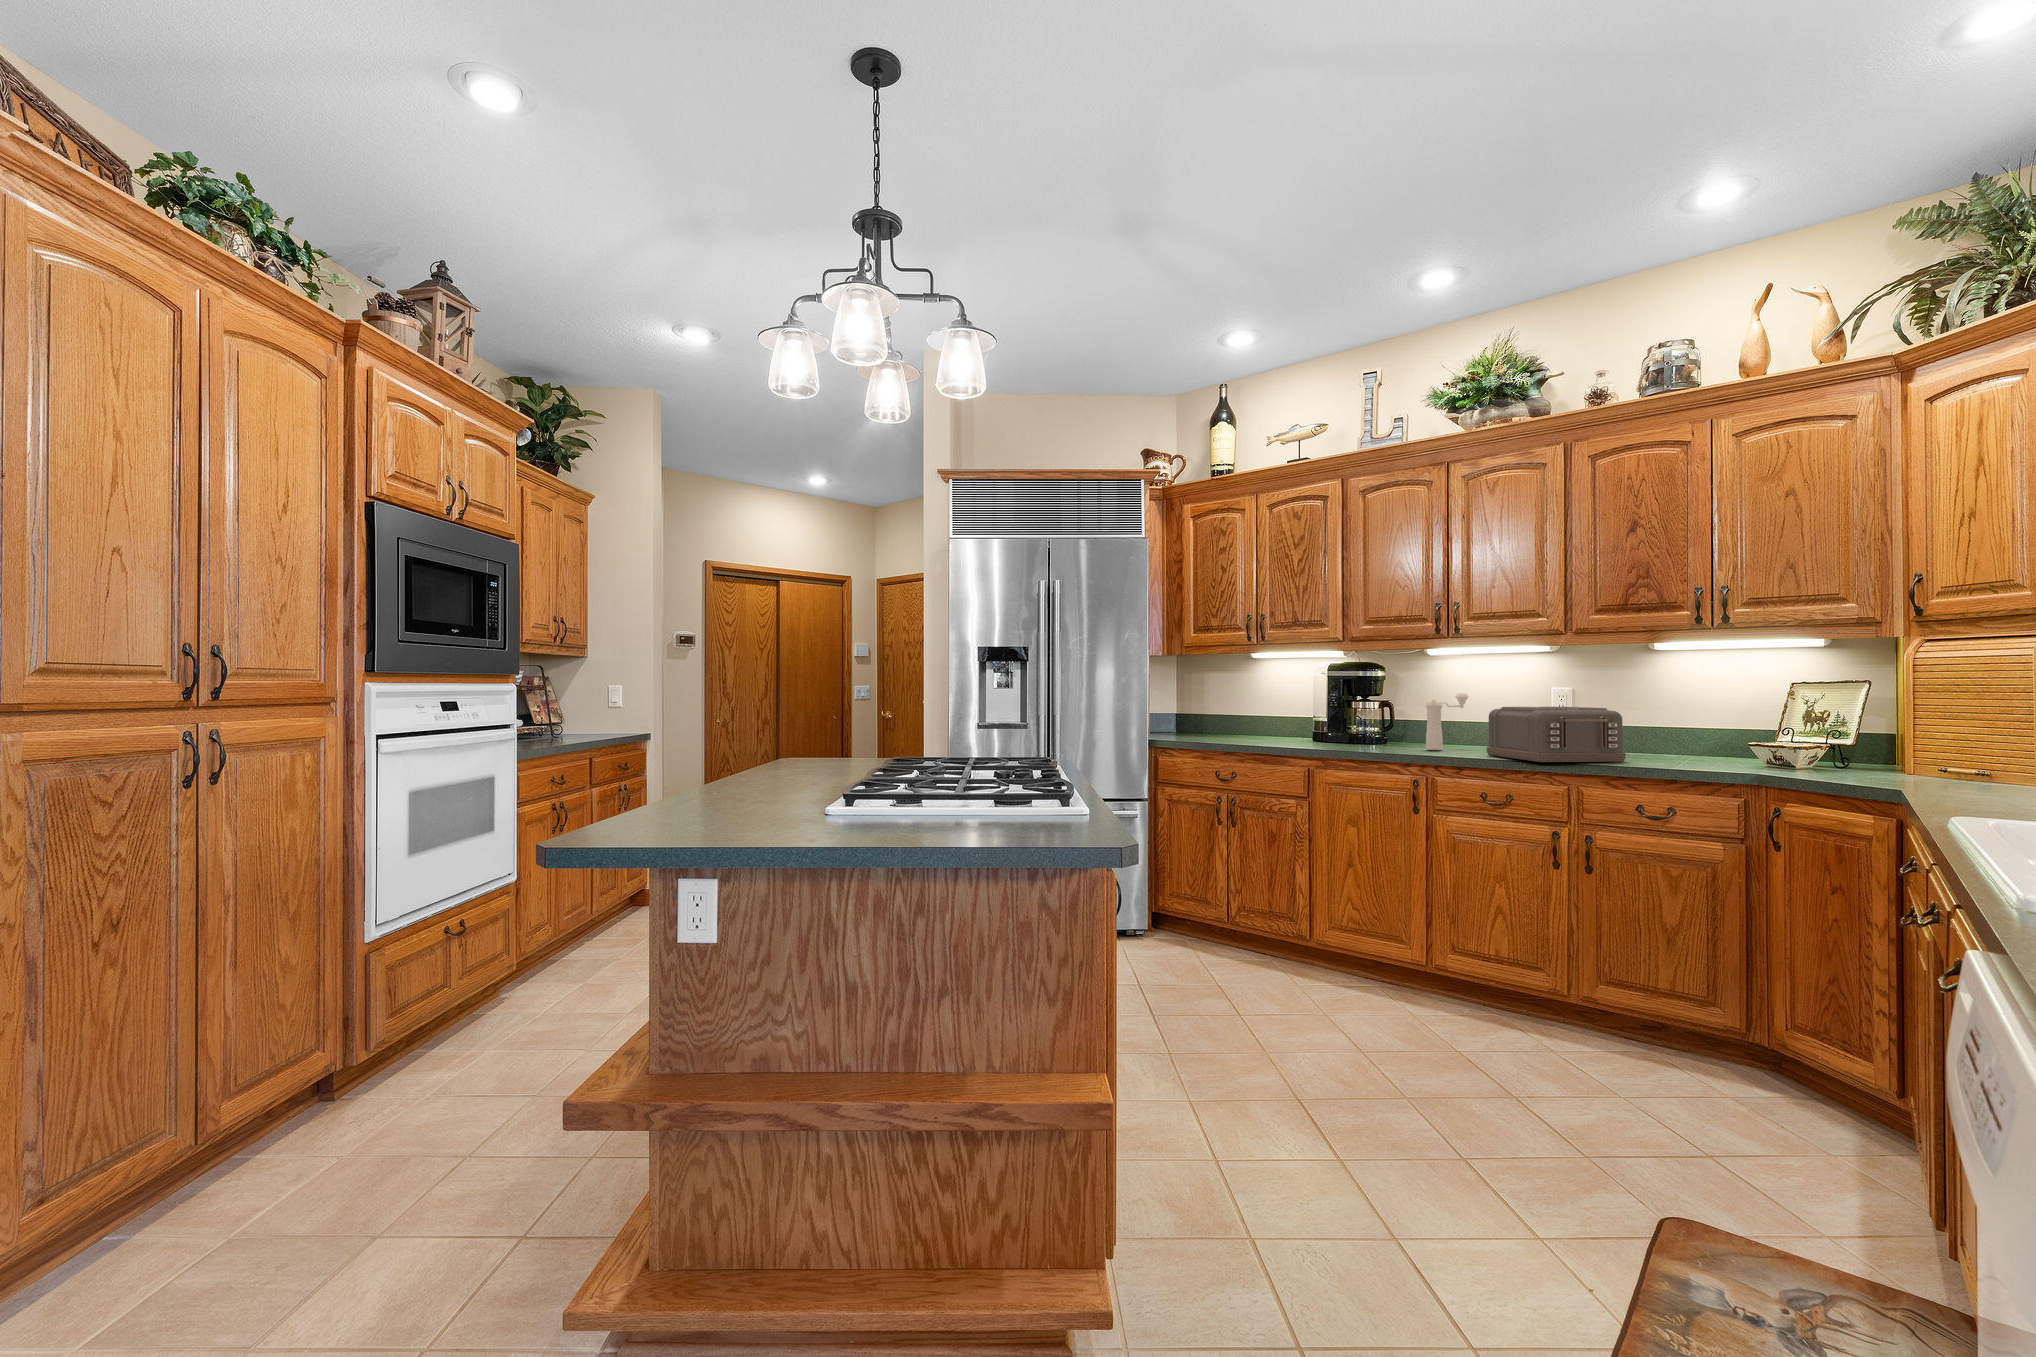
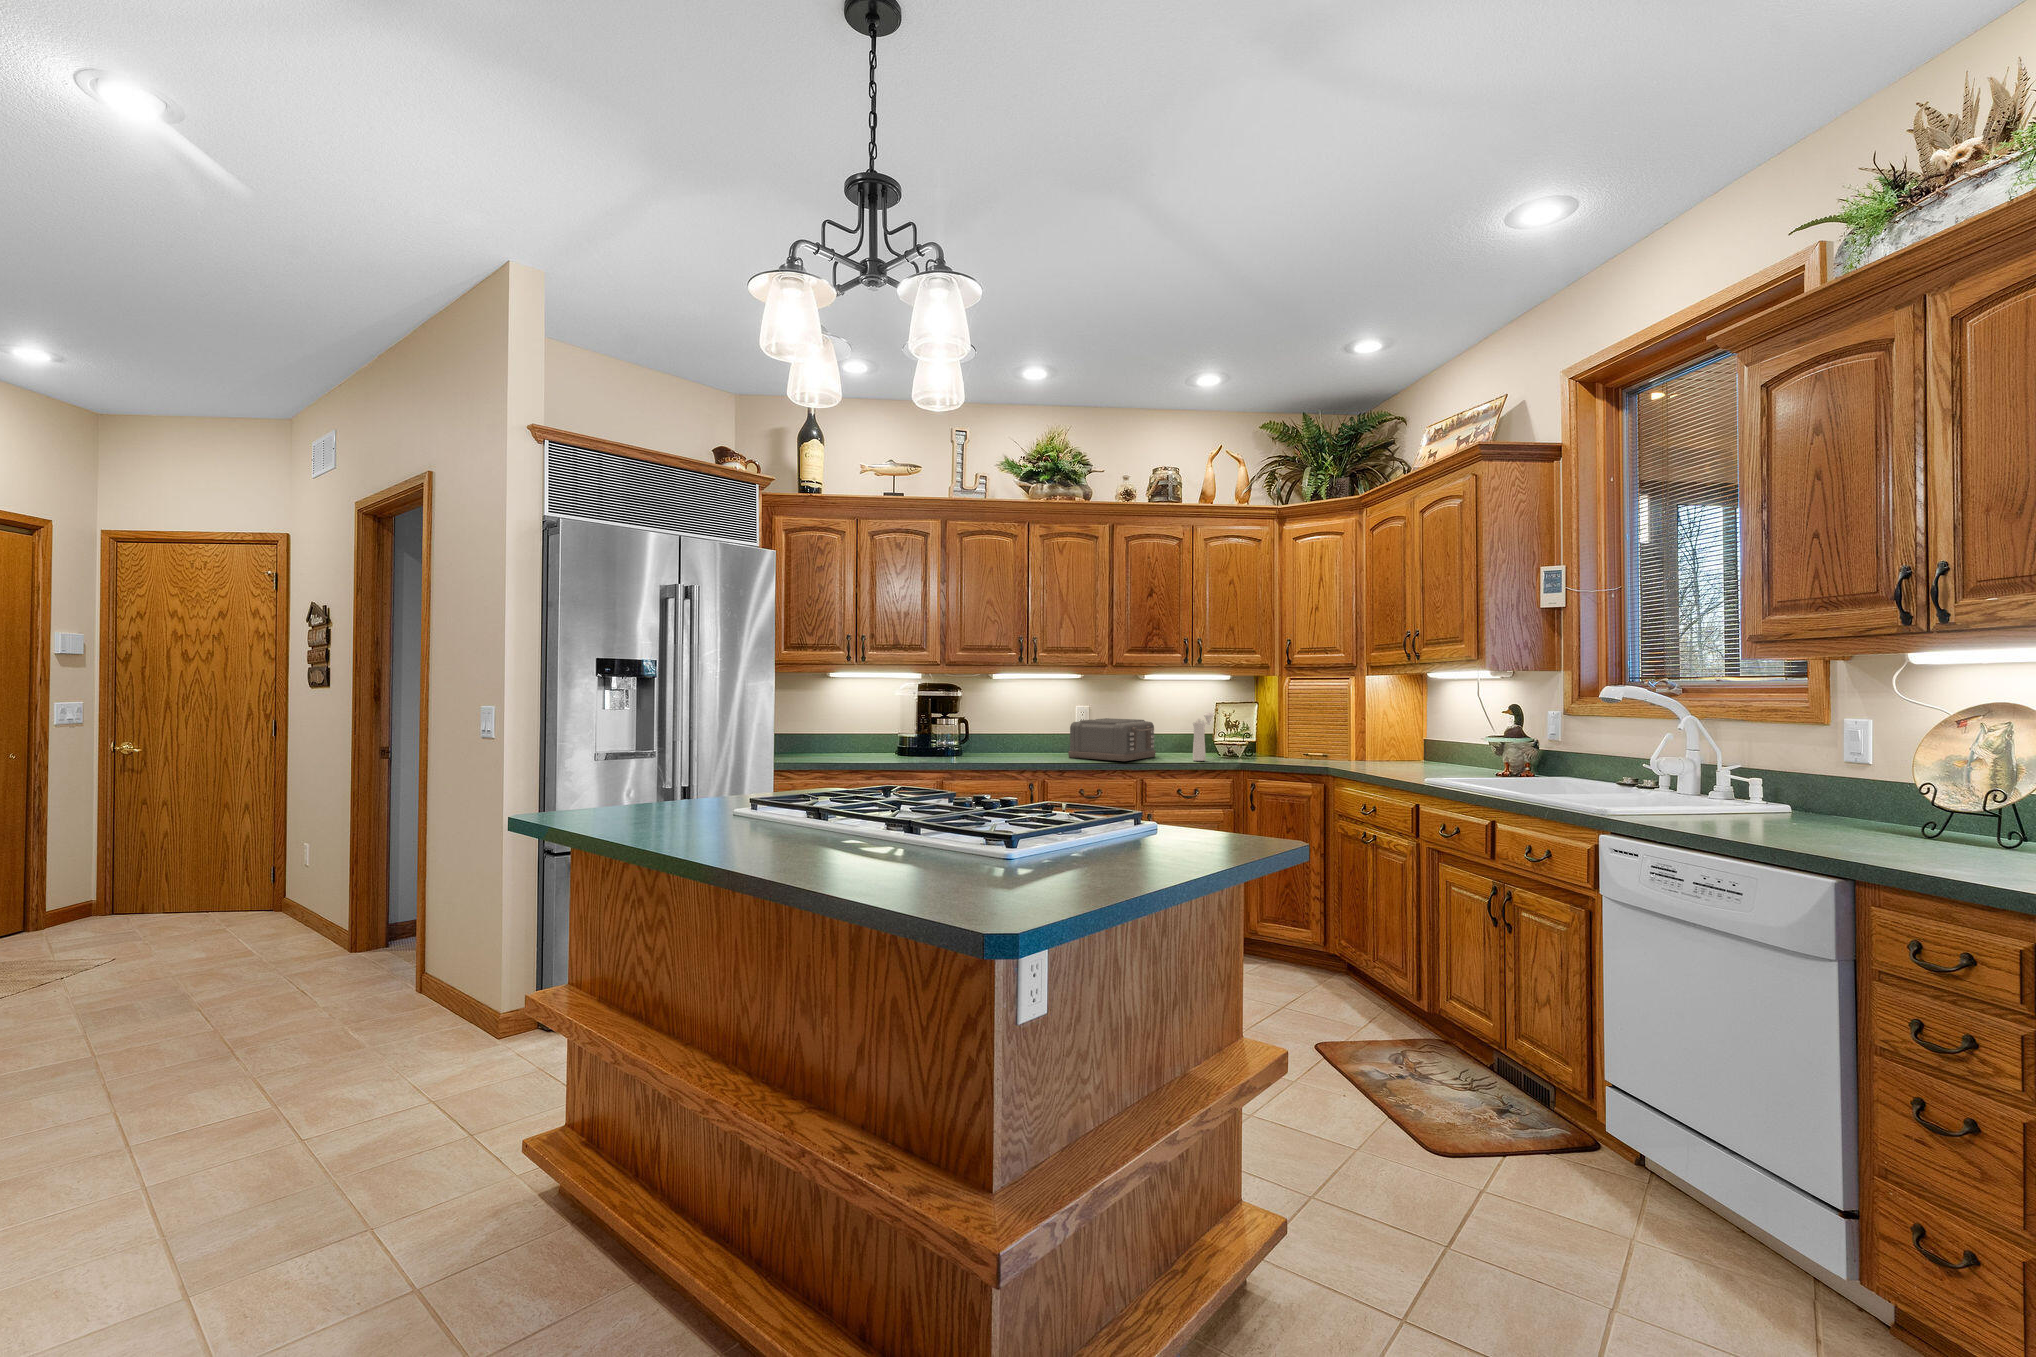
pepper mill: present [1426,694,1468,750] -> present [1193,712,1213,761]

